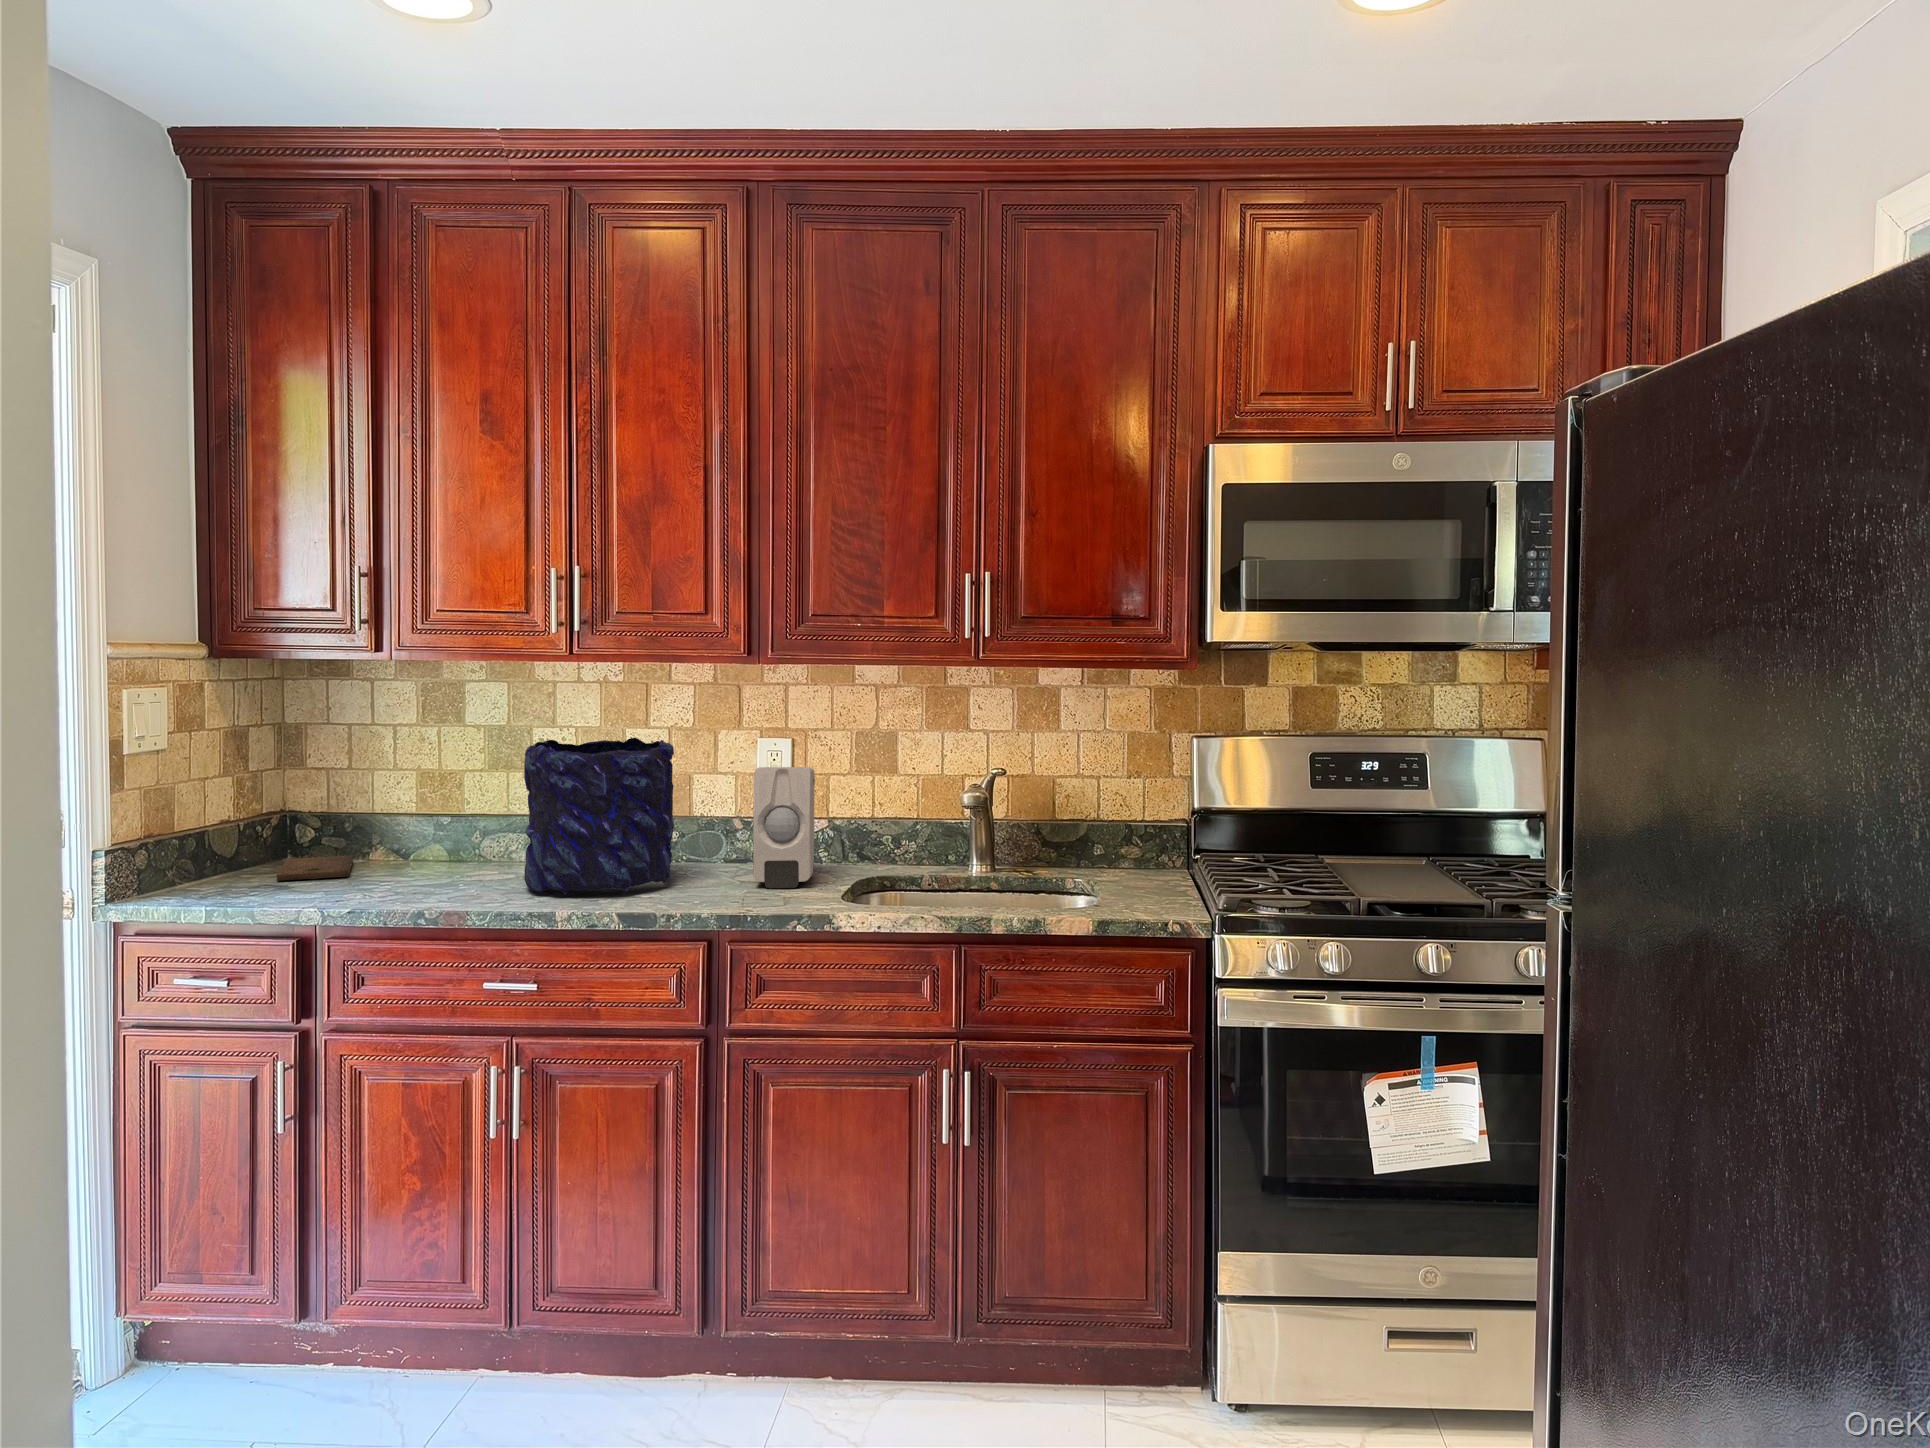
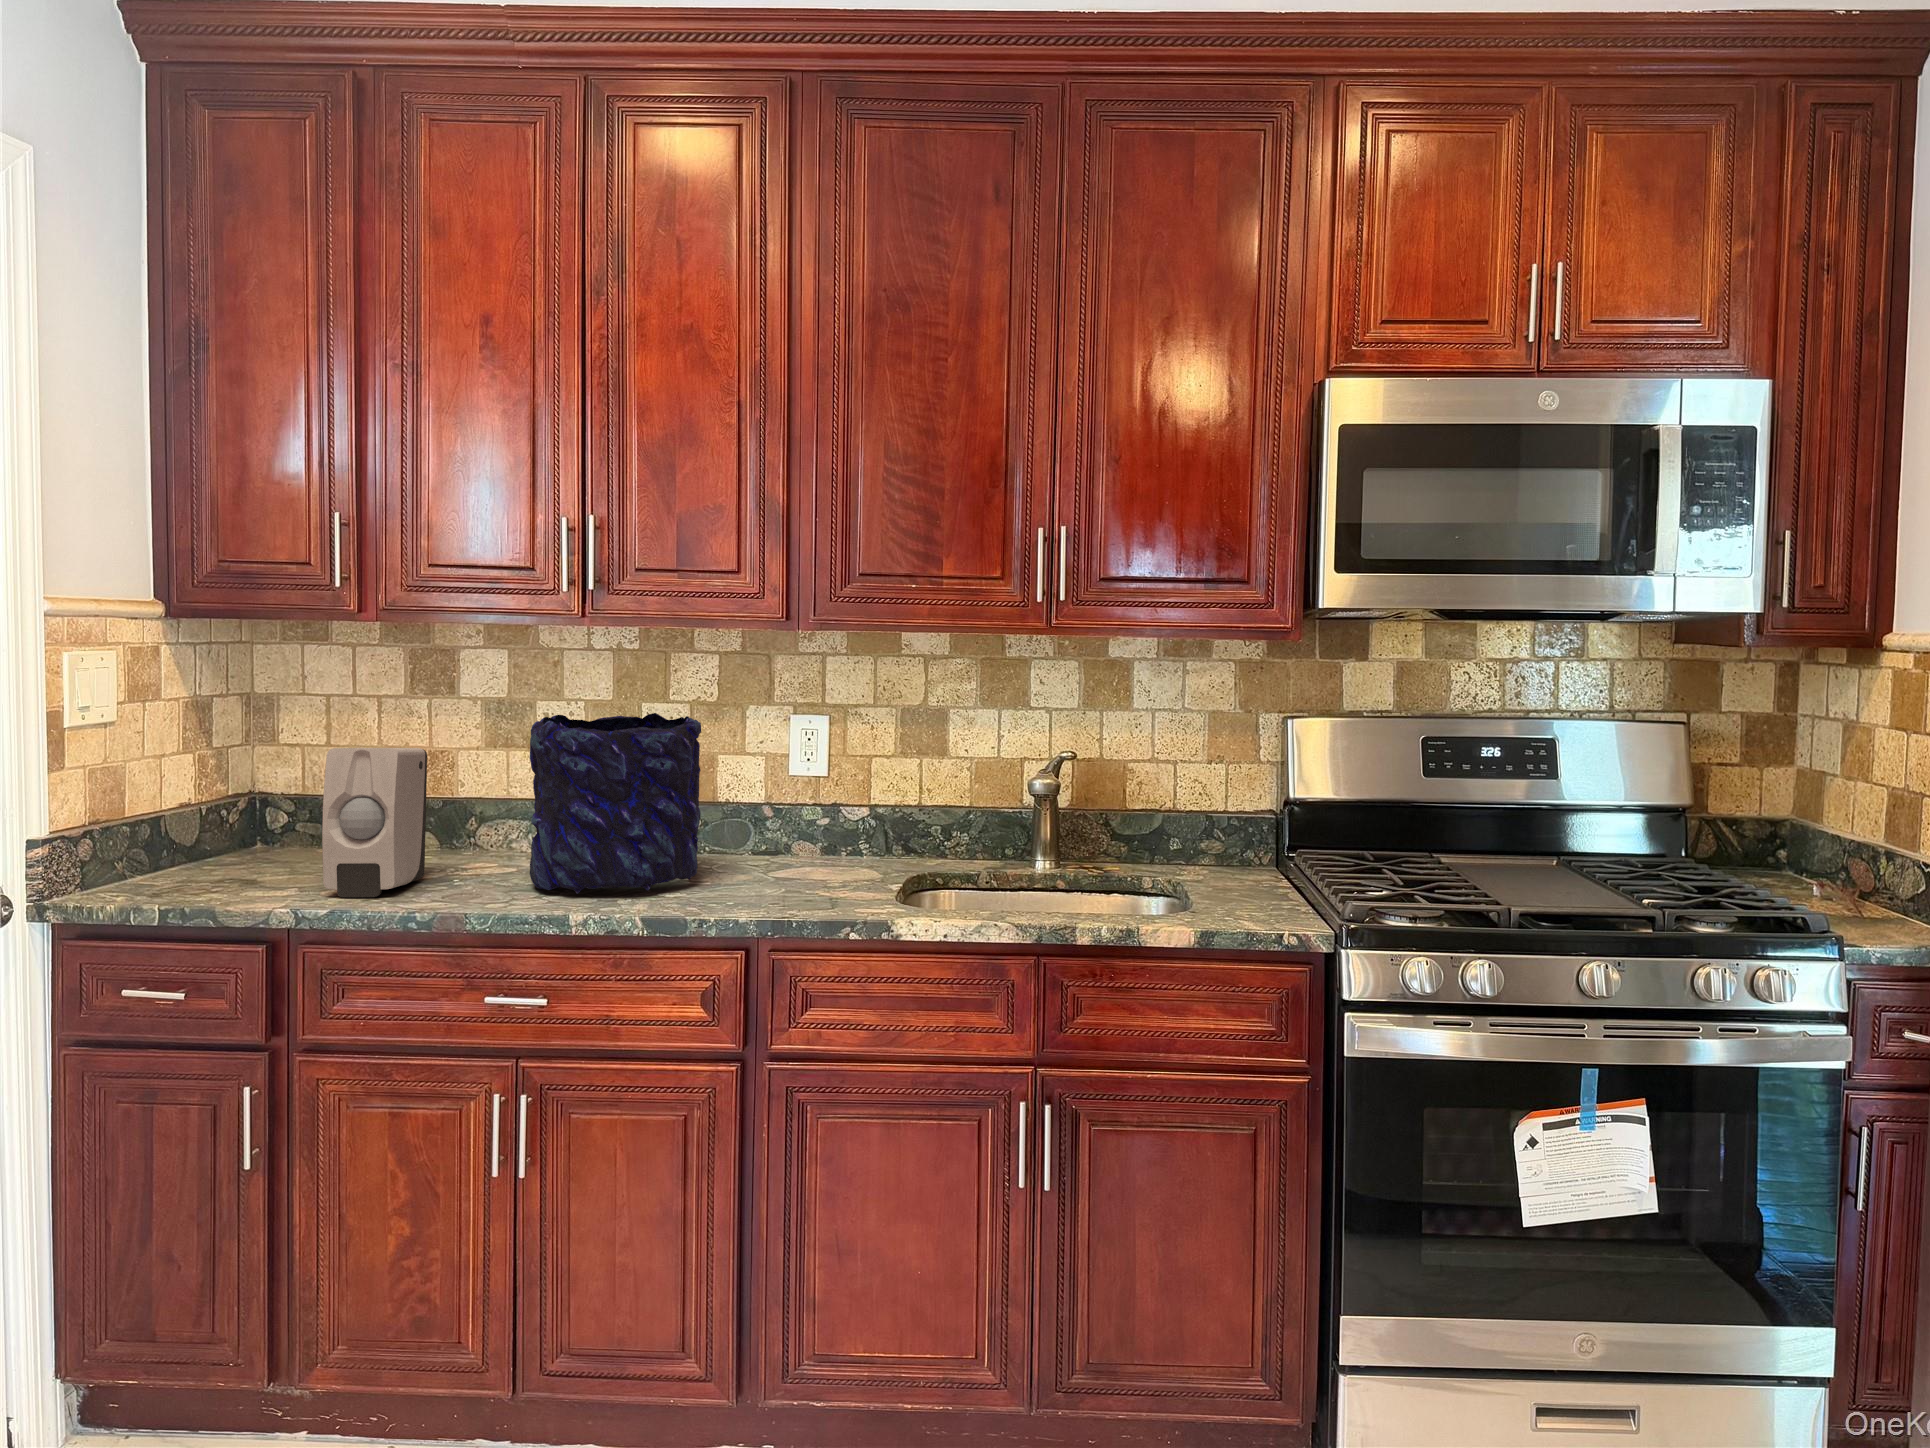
soap dispenser: present [753,767,815,888] -> present [322,748,427,897]
cutting board: present [277,856,353,881] -> none [243,845,331,874]

